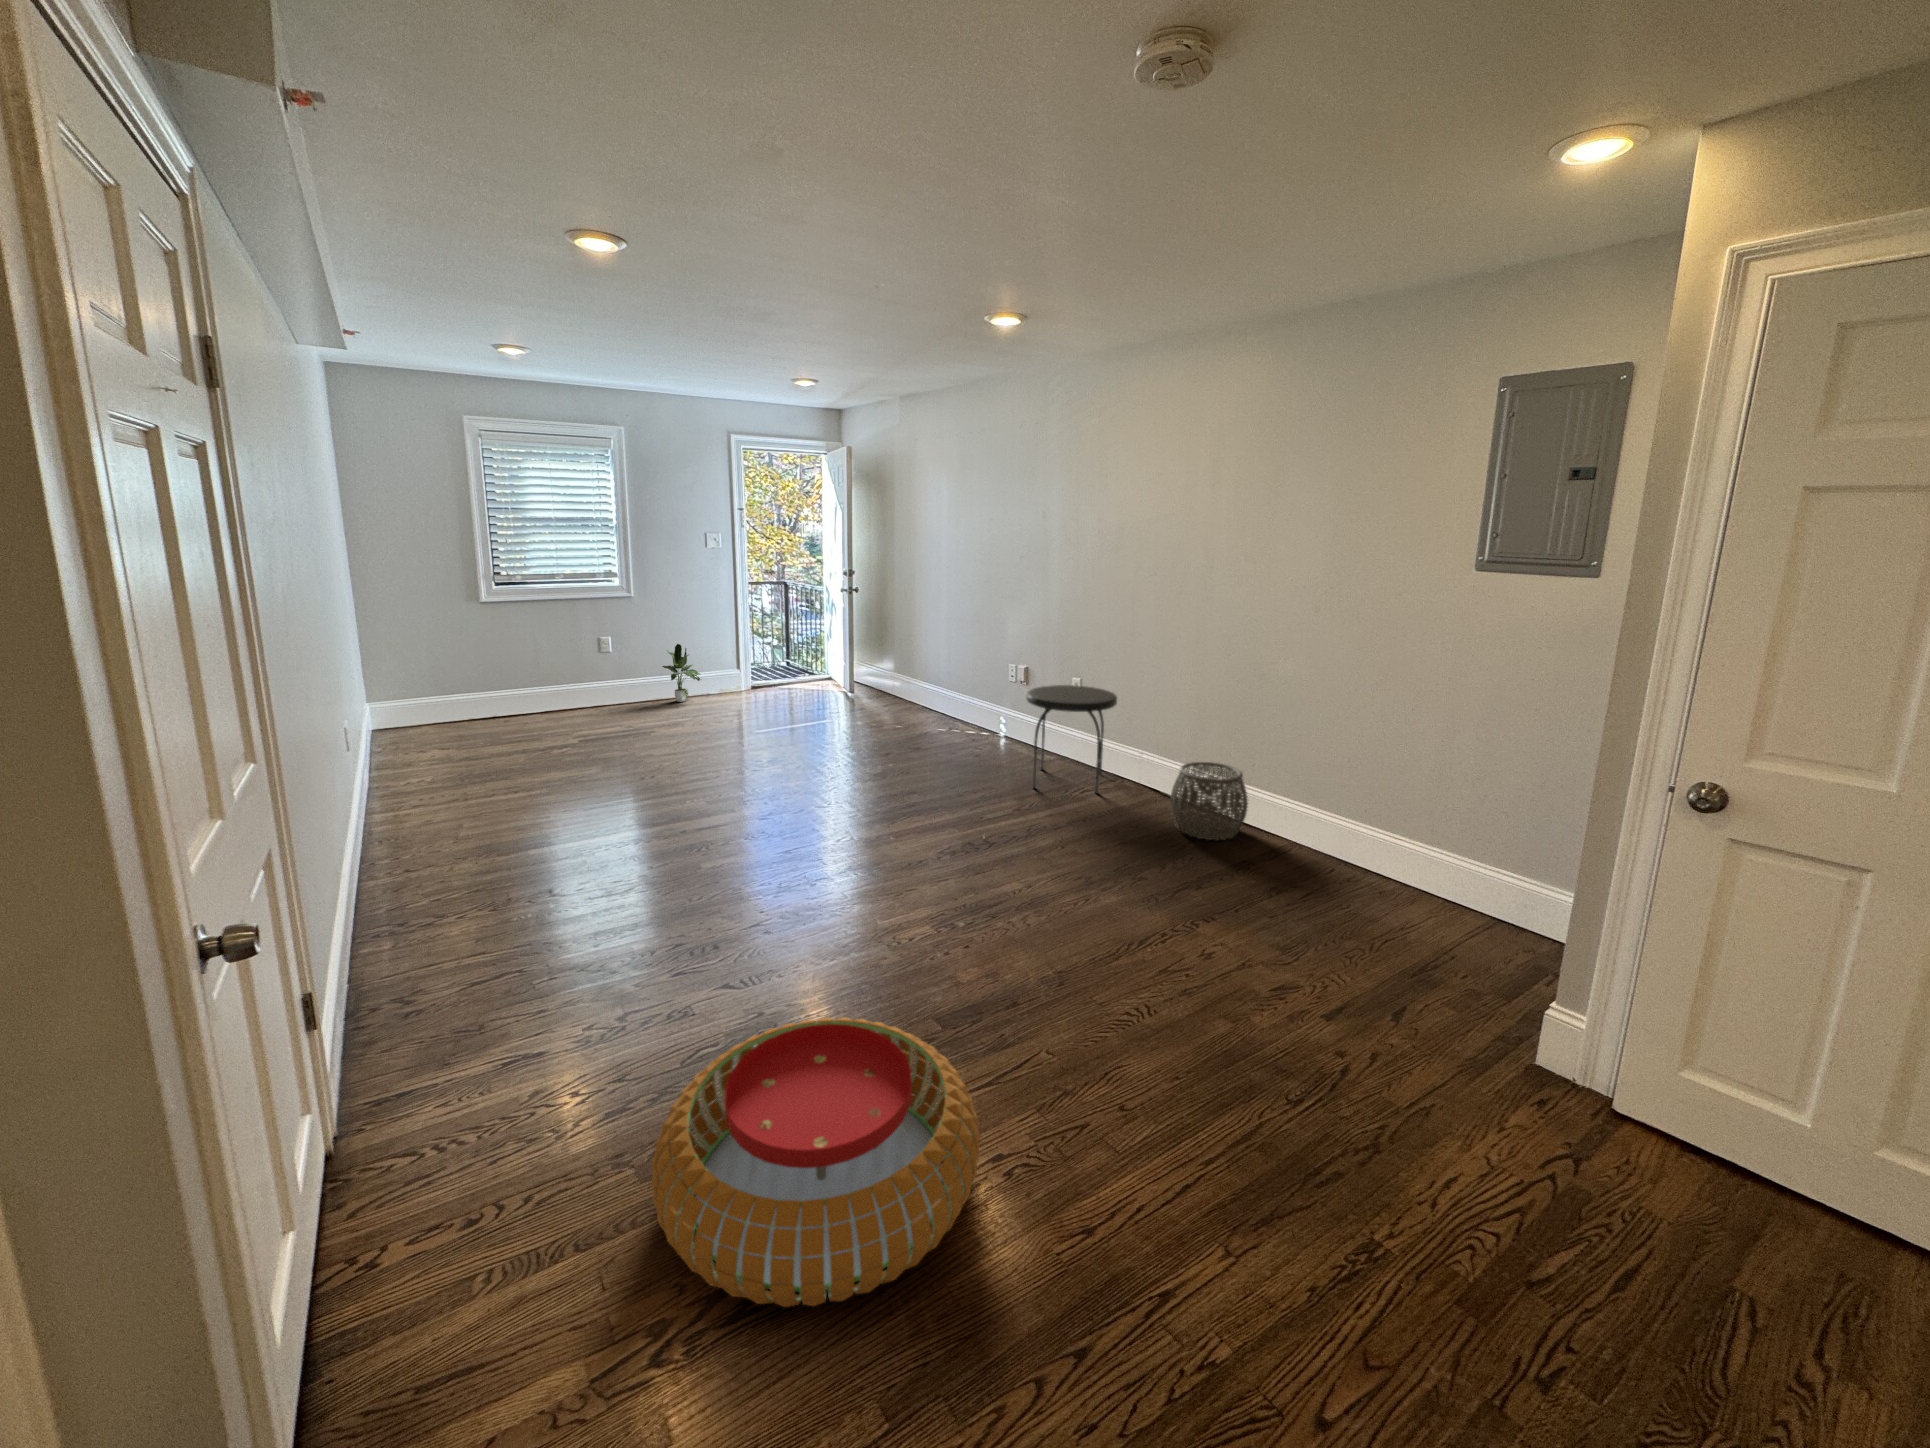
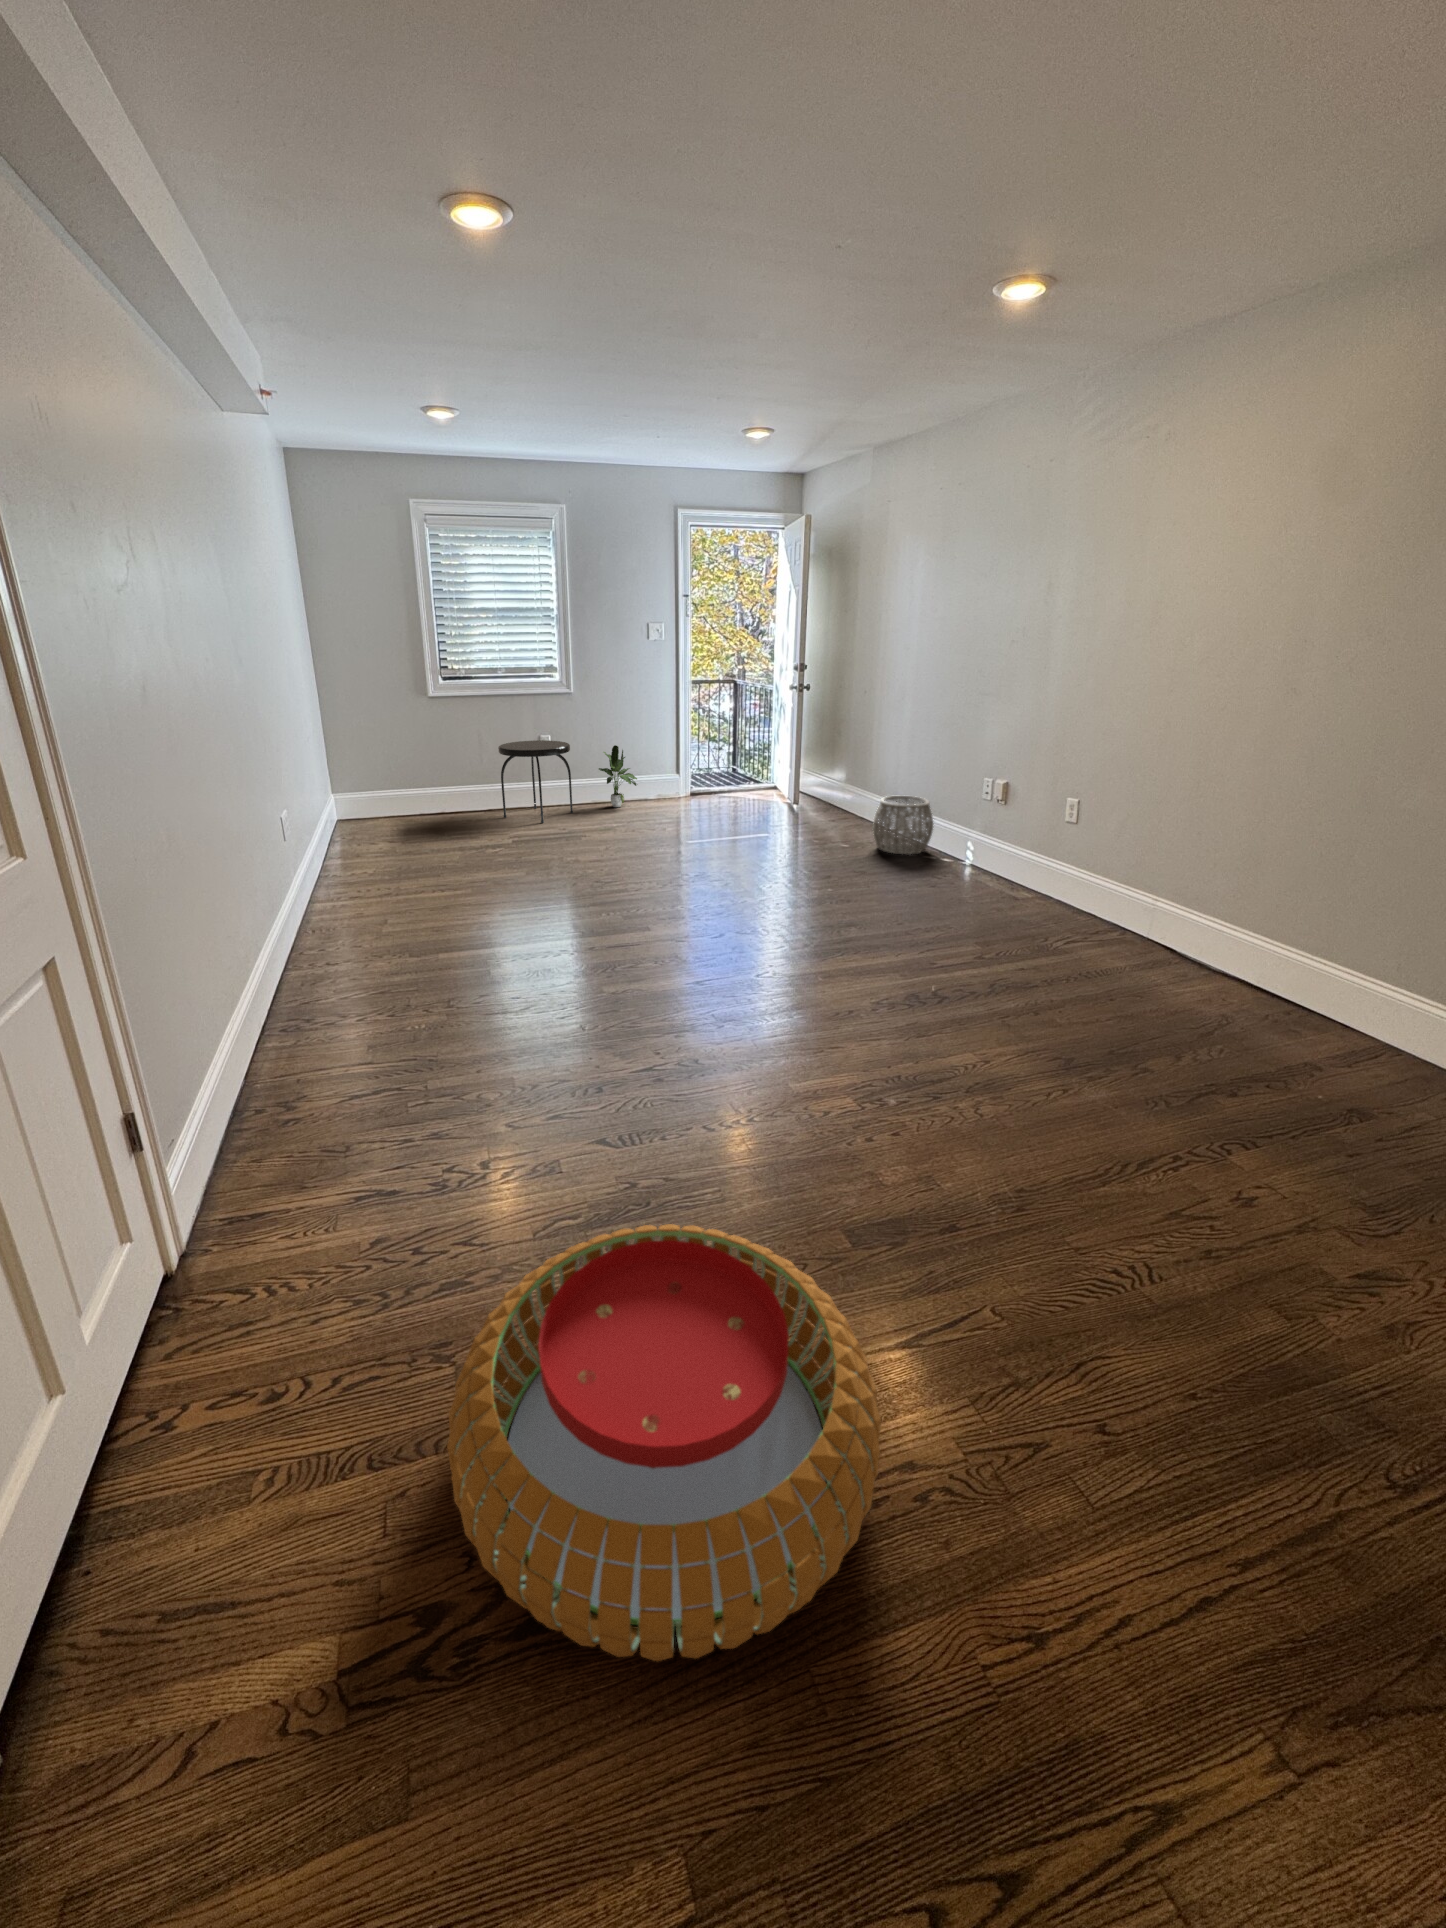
side table: present [1027,685,1117,793] -> present [498,740,573,823]
woven basket: present [1171,762,1248,840] -> present [873,796,933,854]

